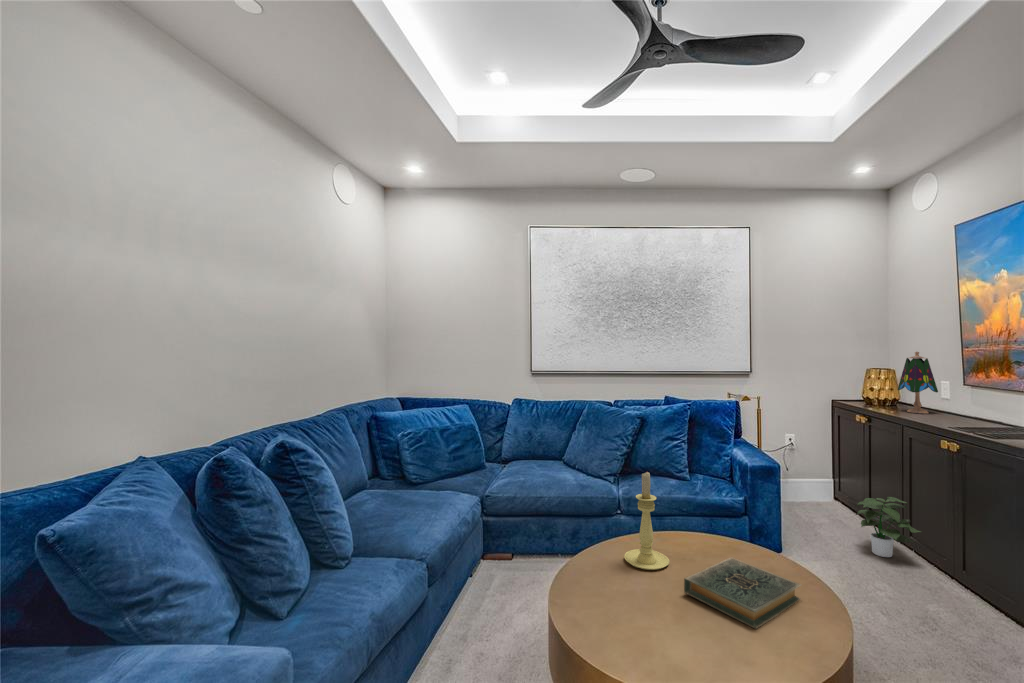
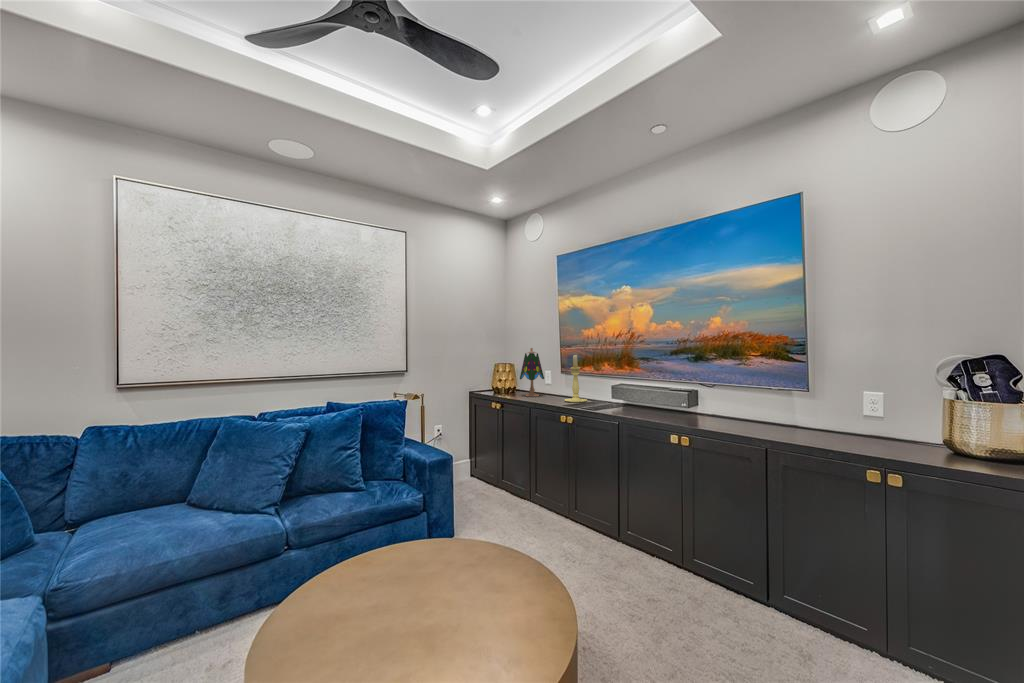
candle holder: present [624,472,669,570] -> present [565,355,587,402]
potted plant: present [856,497,921,557] -> none [501,467,546,519]
hardback book: present [684,557,801,629] -> none [420,570,530,653]

